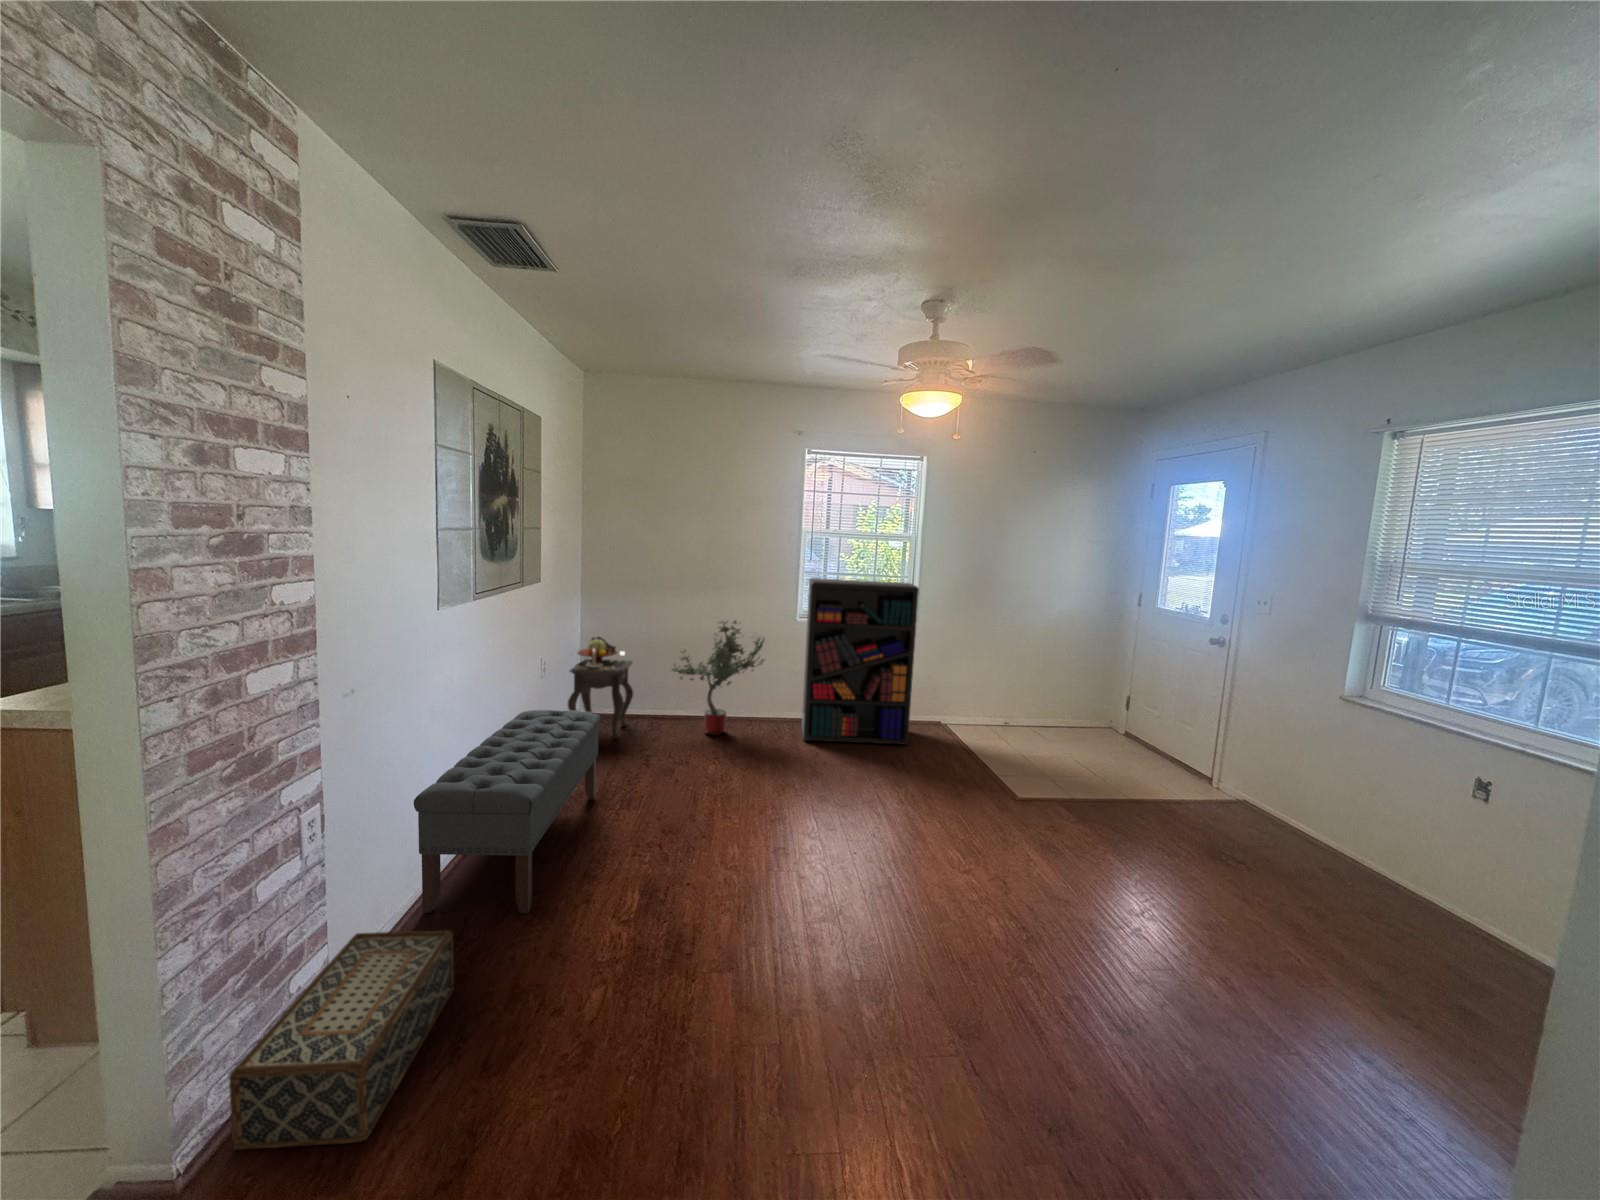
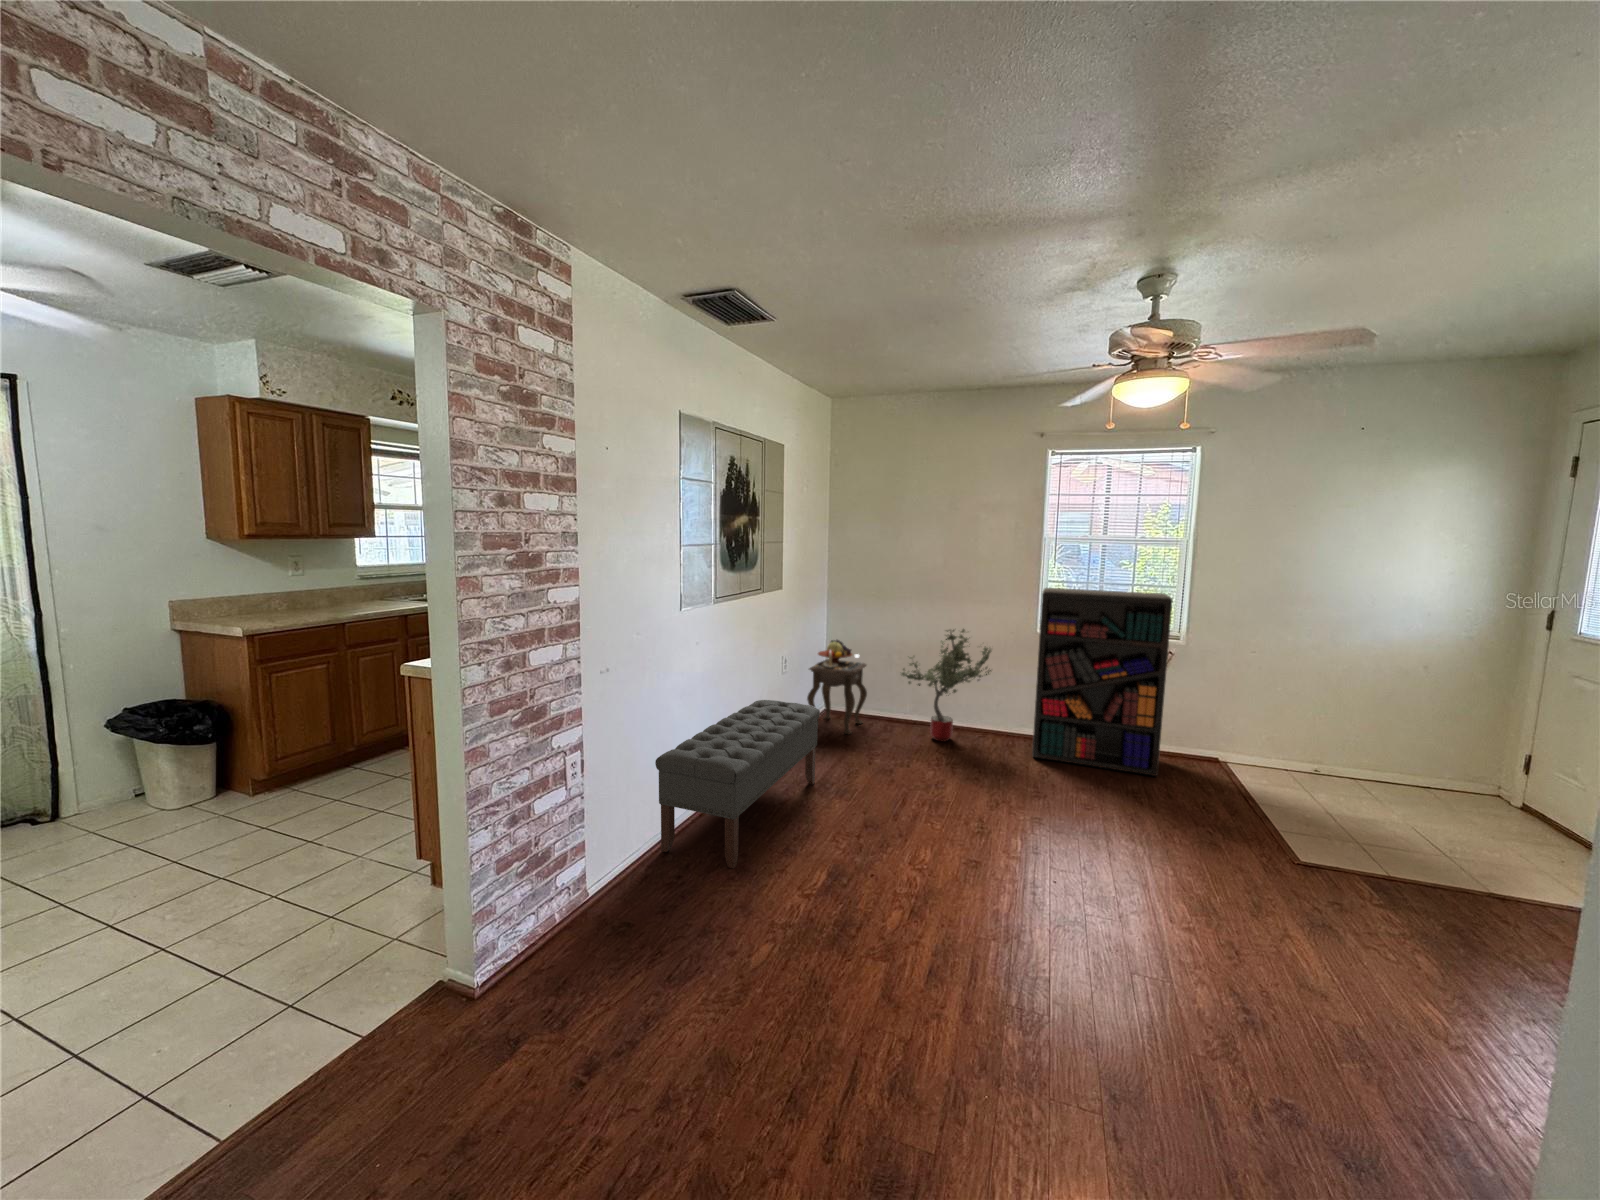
woven basket: present [229,931,454,1150] -> none [508,854,666,1004]

